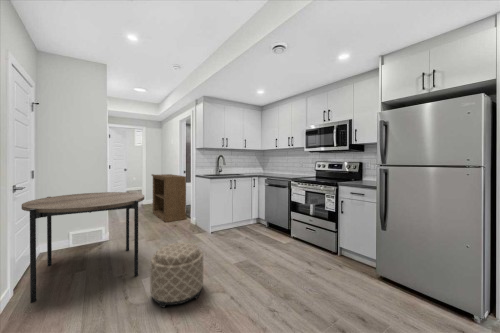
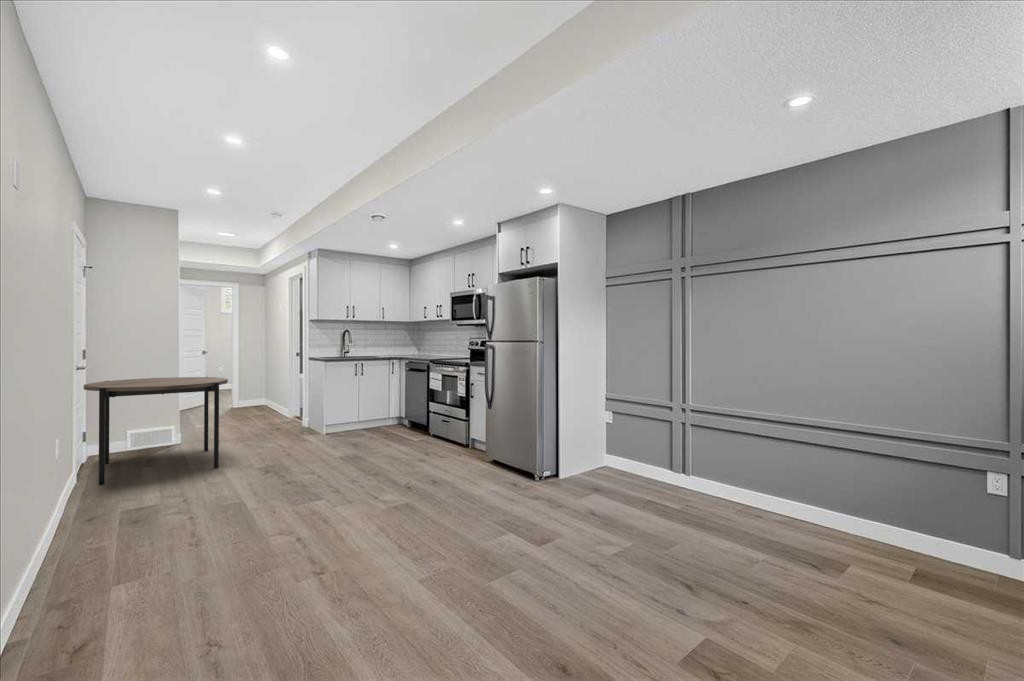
bookshelf: present [152,174,186,222] -> none [245,358,297,426]
ottoman: present [150,243,203,308] -> none [231,426,291,484]

